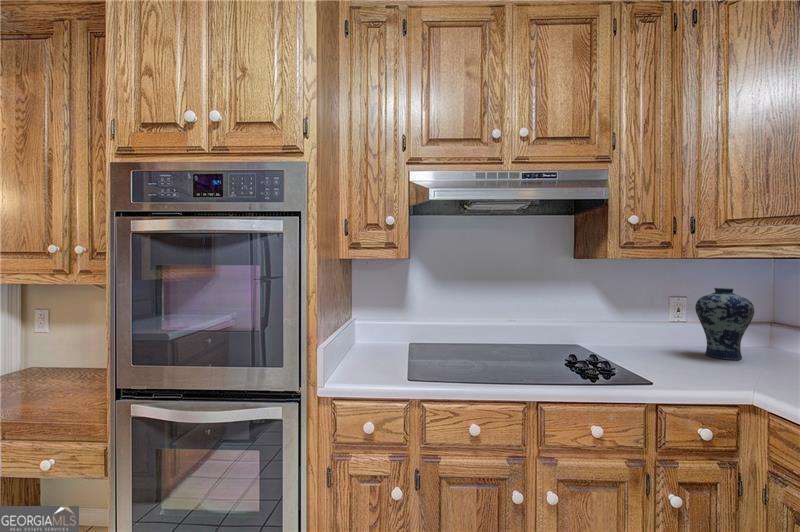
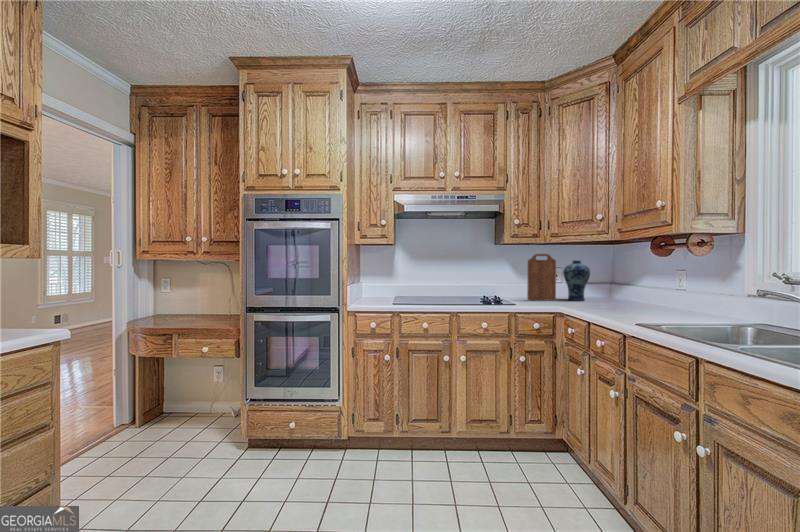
cutting board: none [638,276,692,358] -> present [527,254,556,300]

